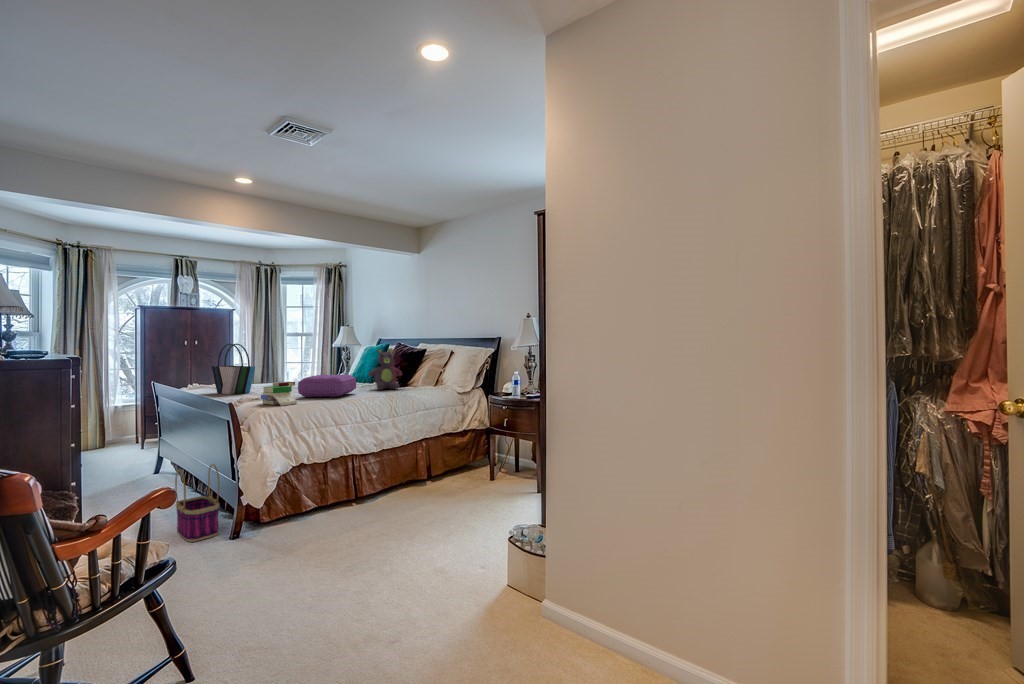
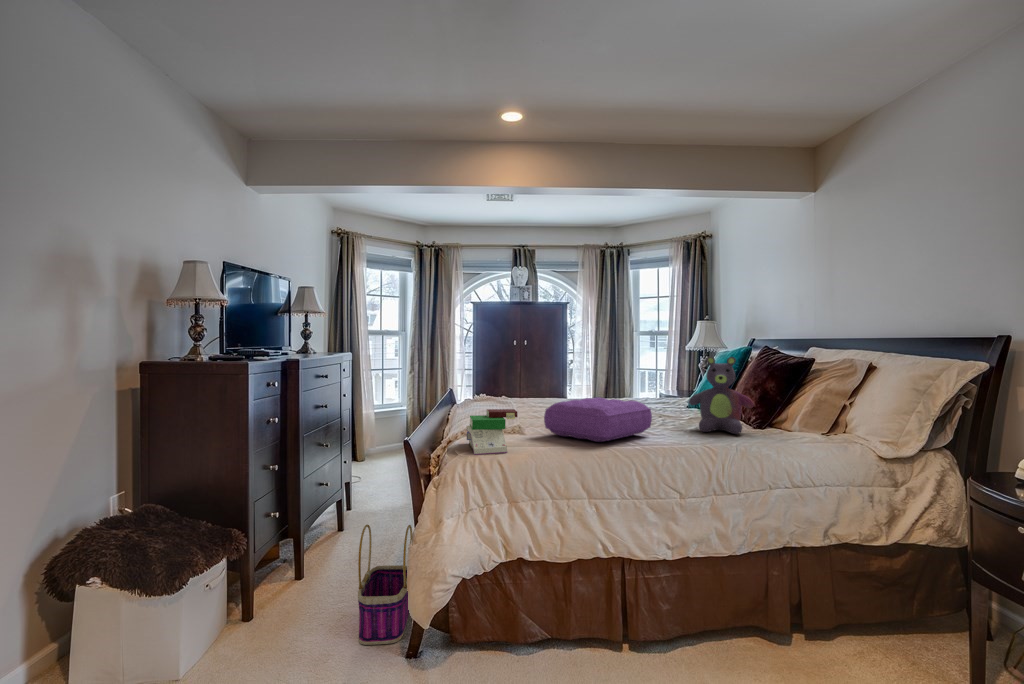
tote bag: present [212,344,255,394] -> none [487,343,525,414]

